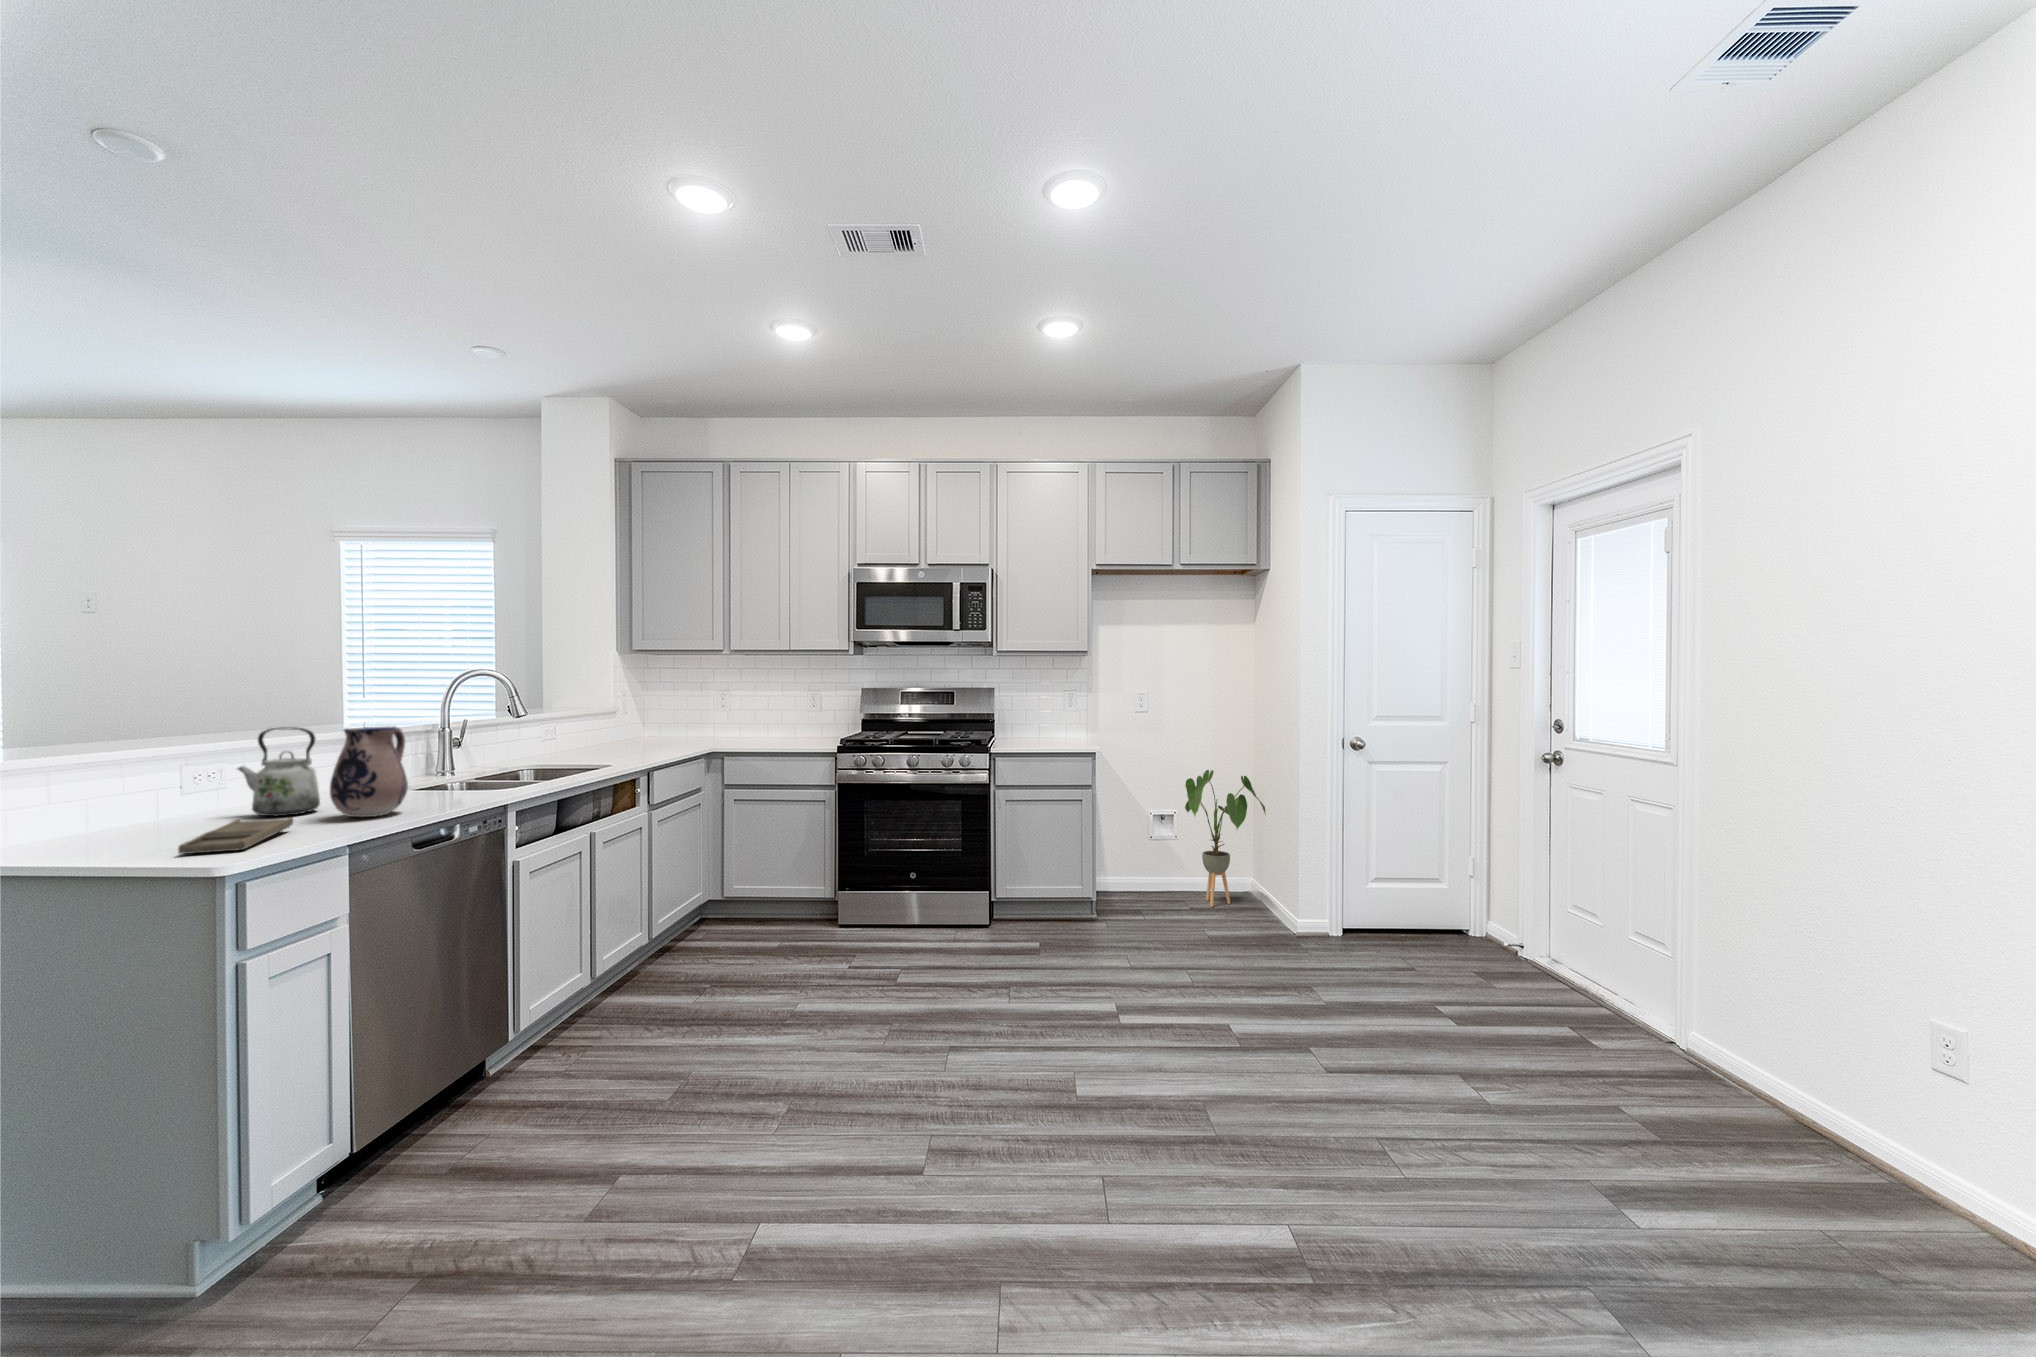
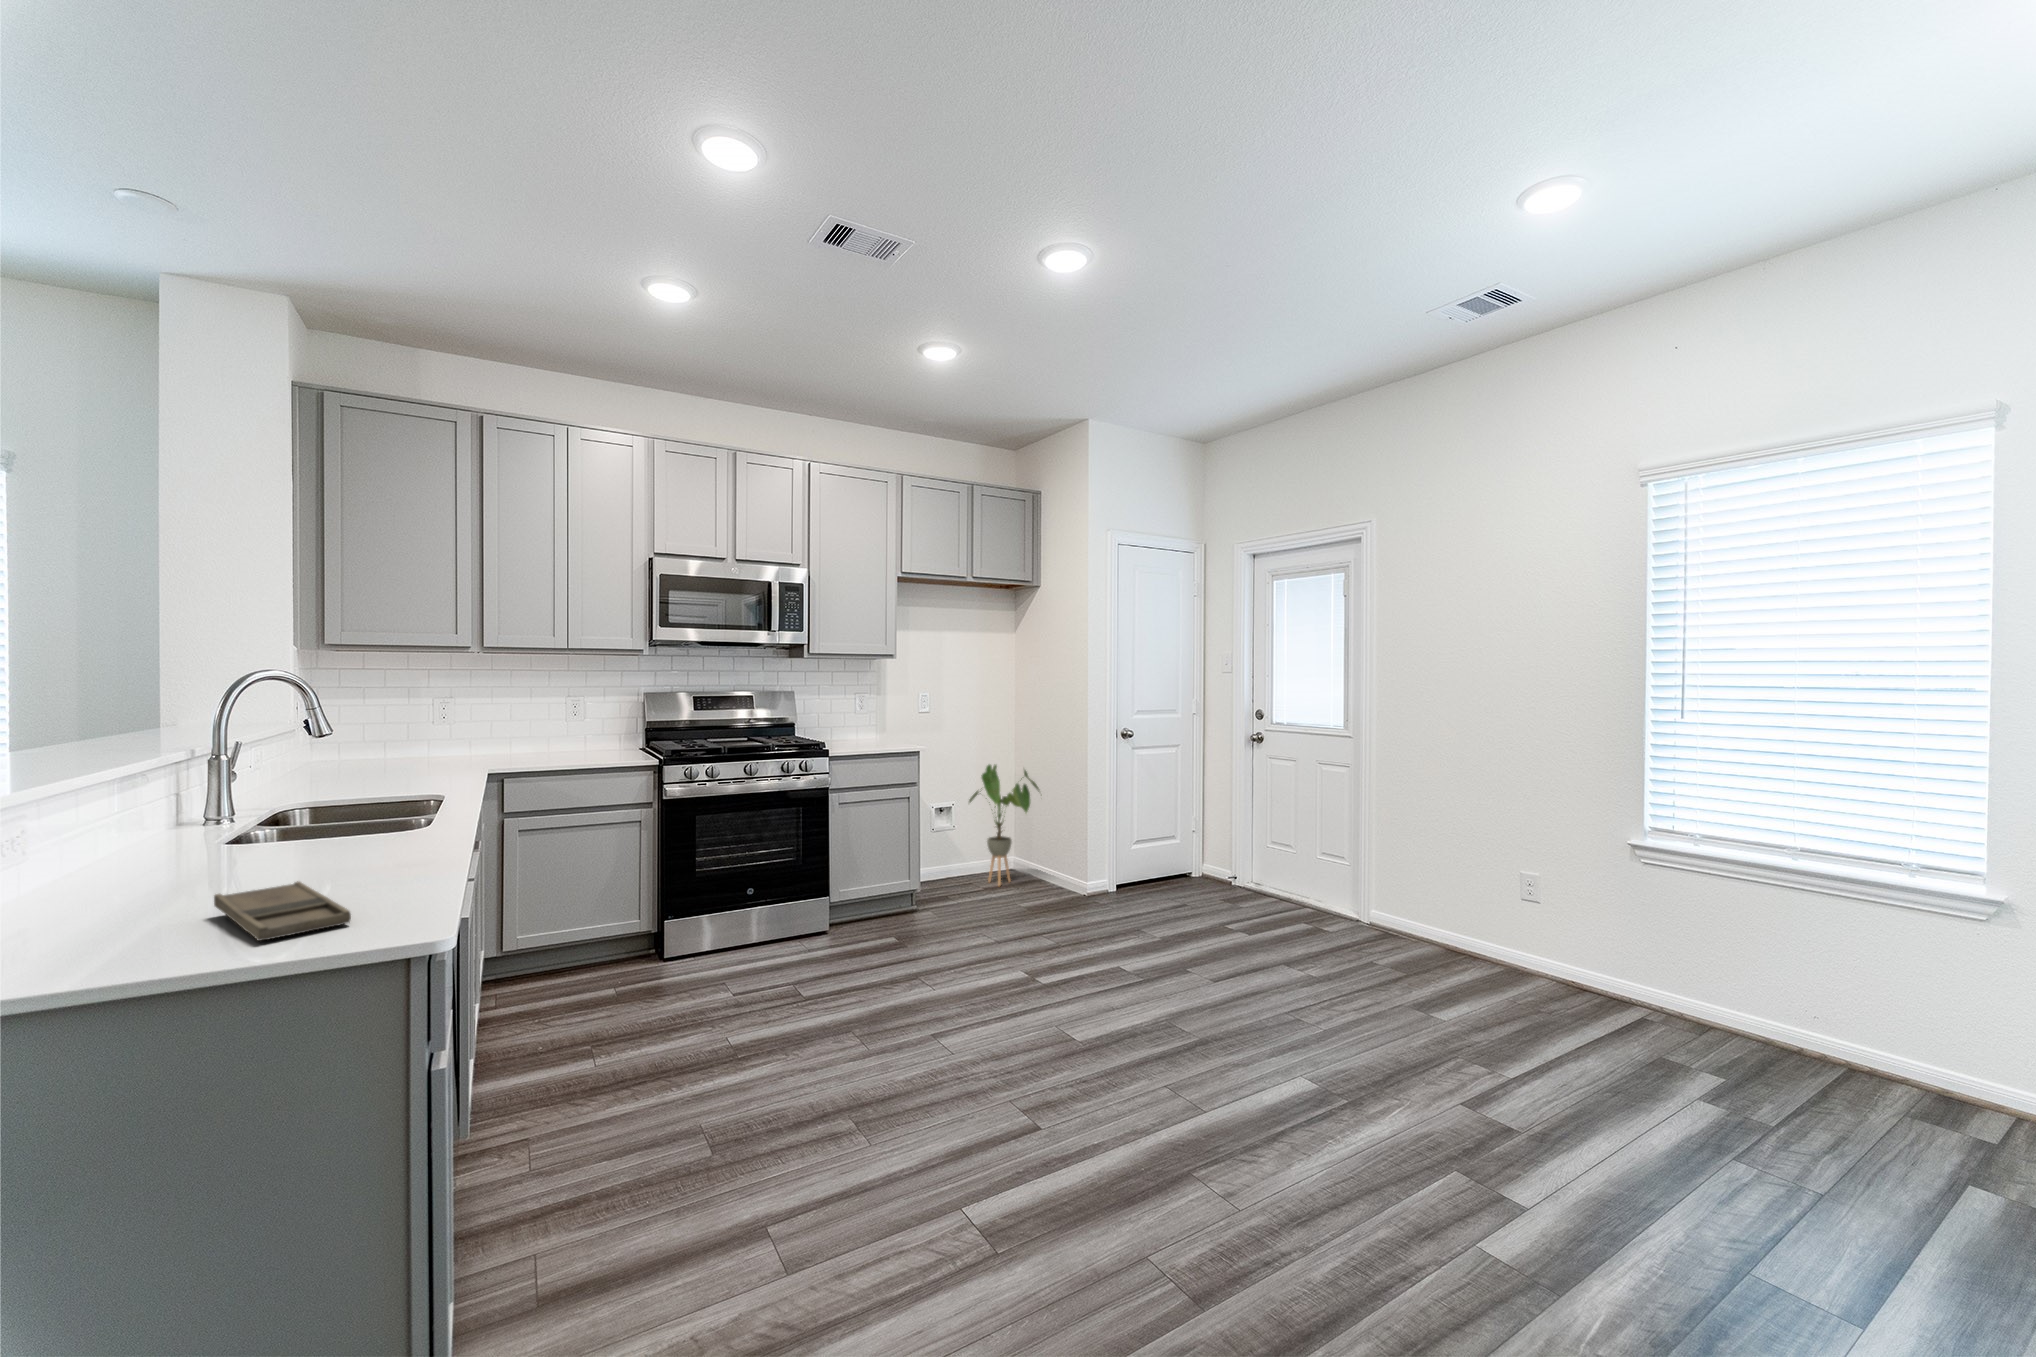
ceramic pitcher: present [330,726,408,817] -> none [285,750,395,878]
kettle: present [238,727,320,816] -> none [60,759,216,895]

